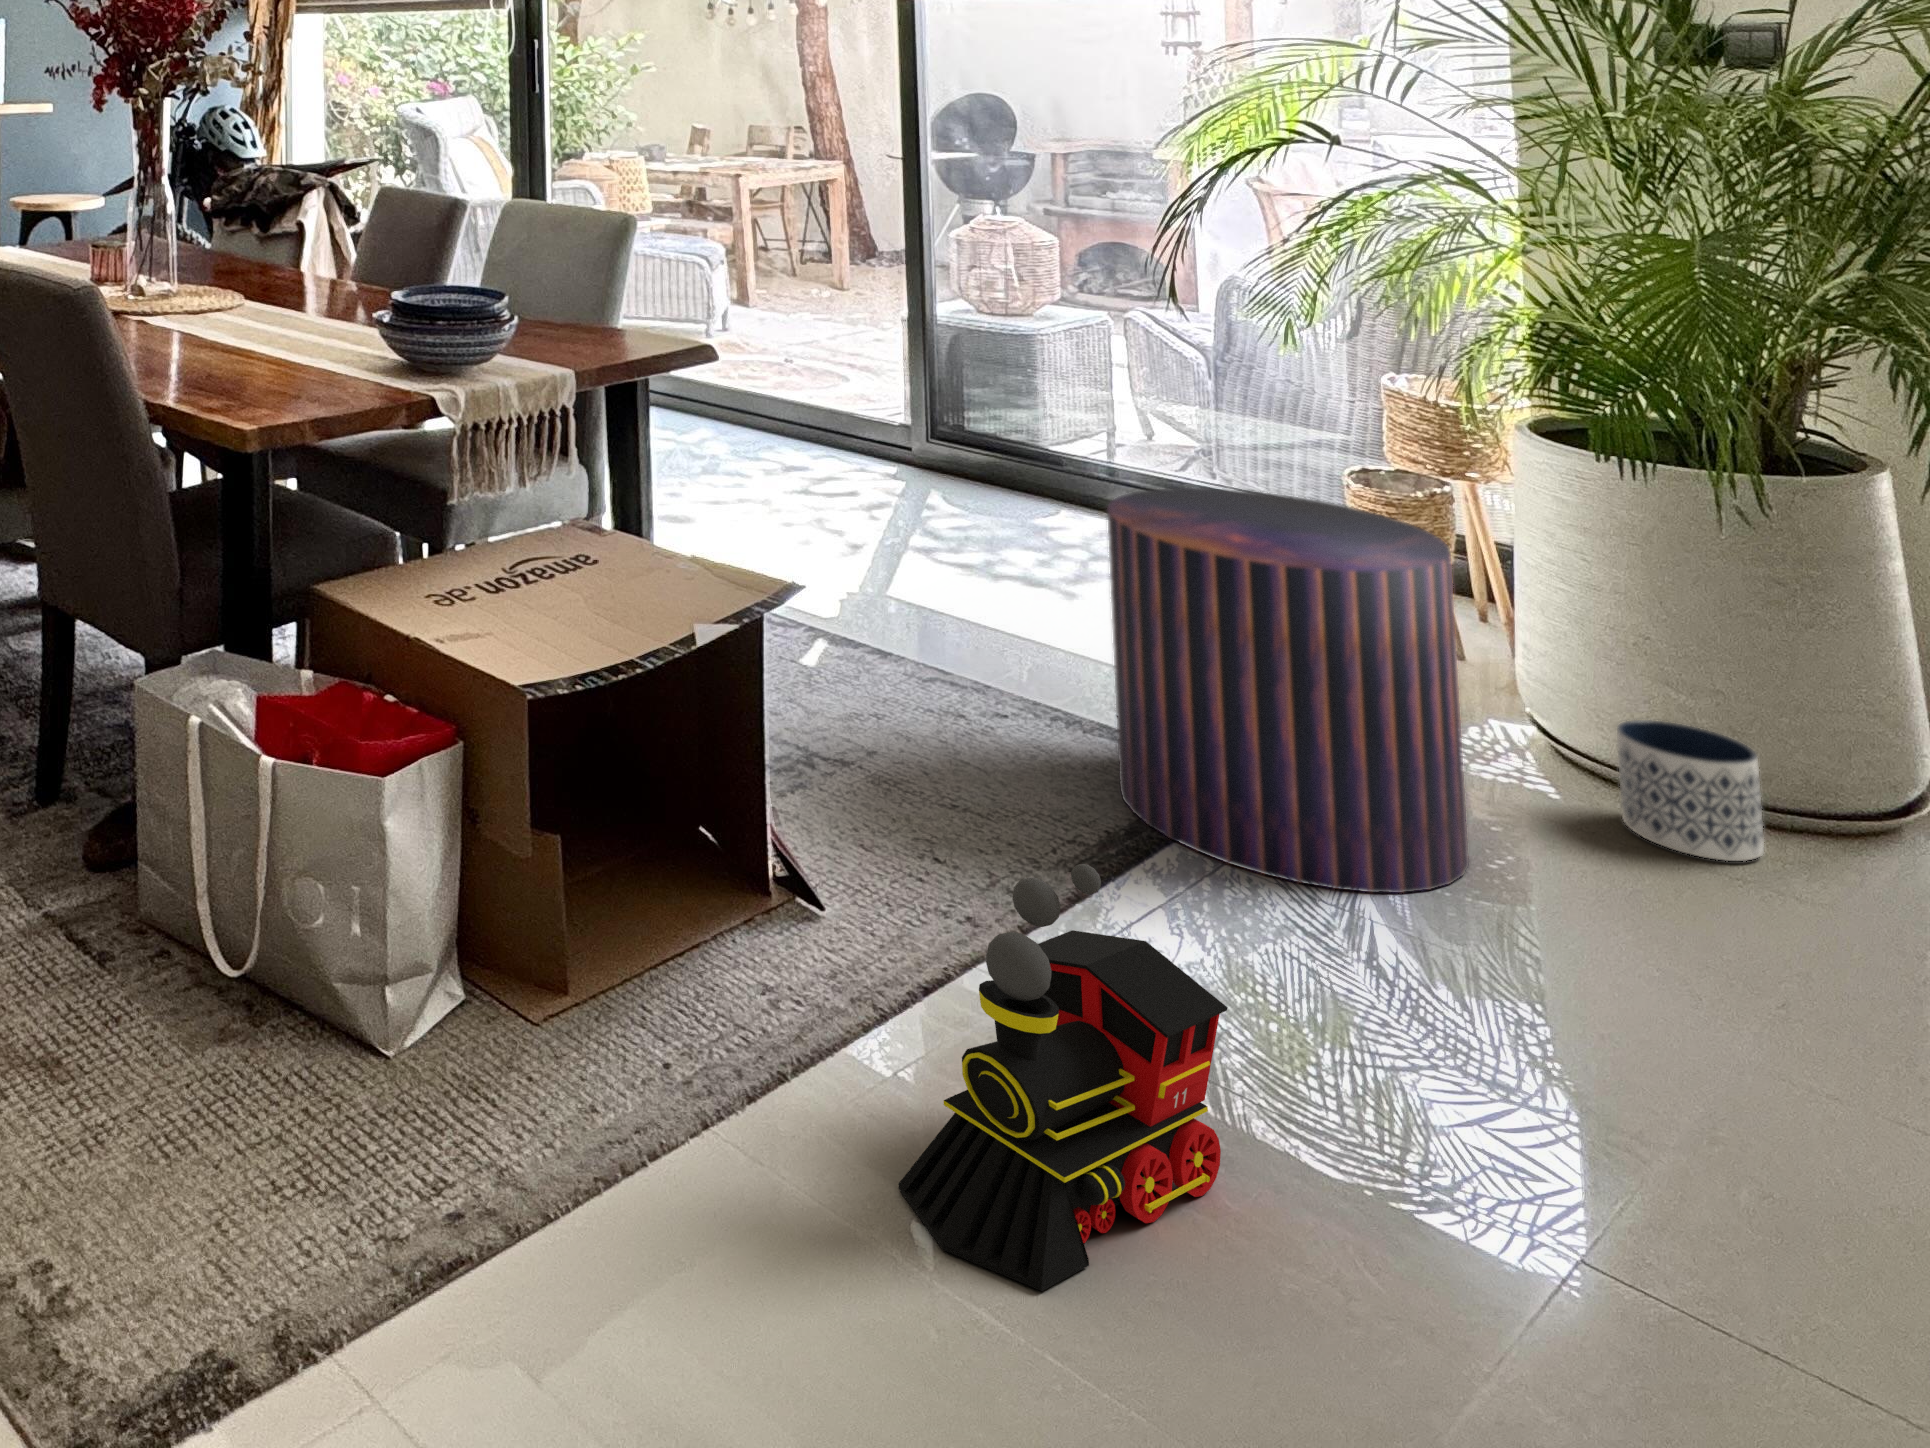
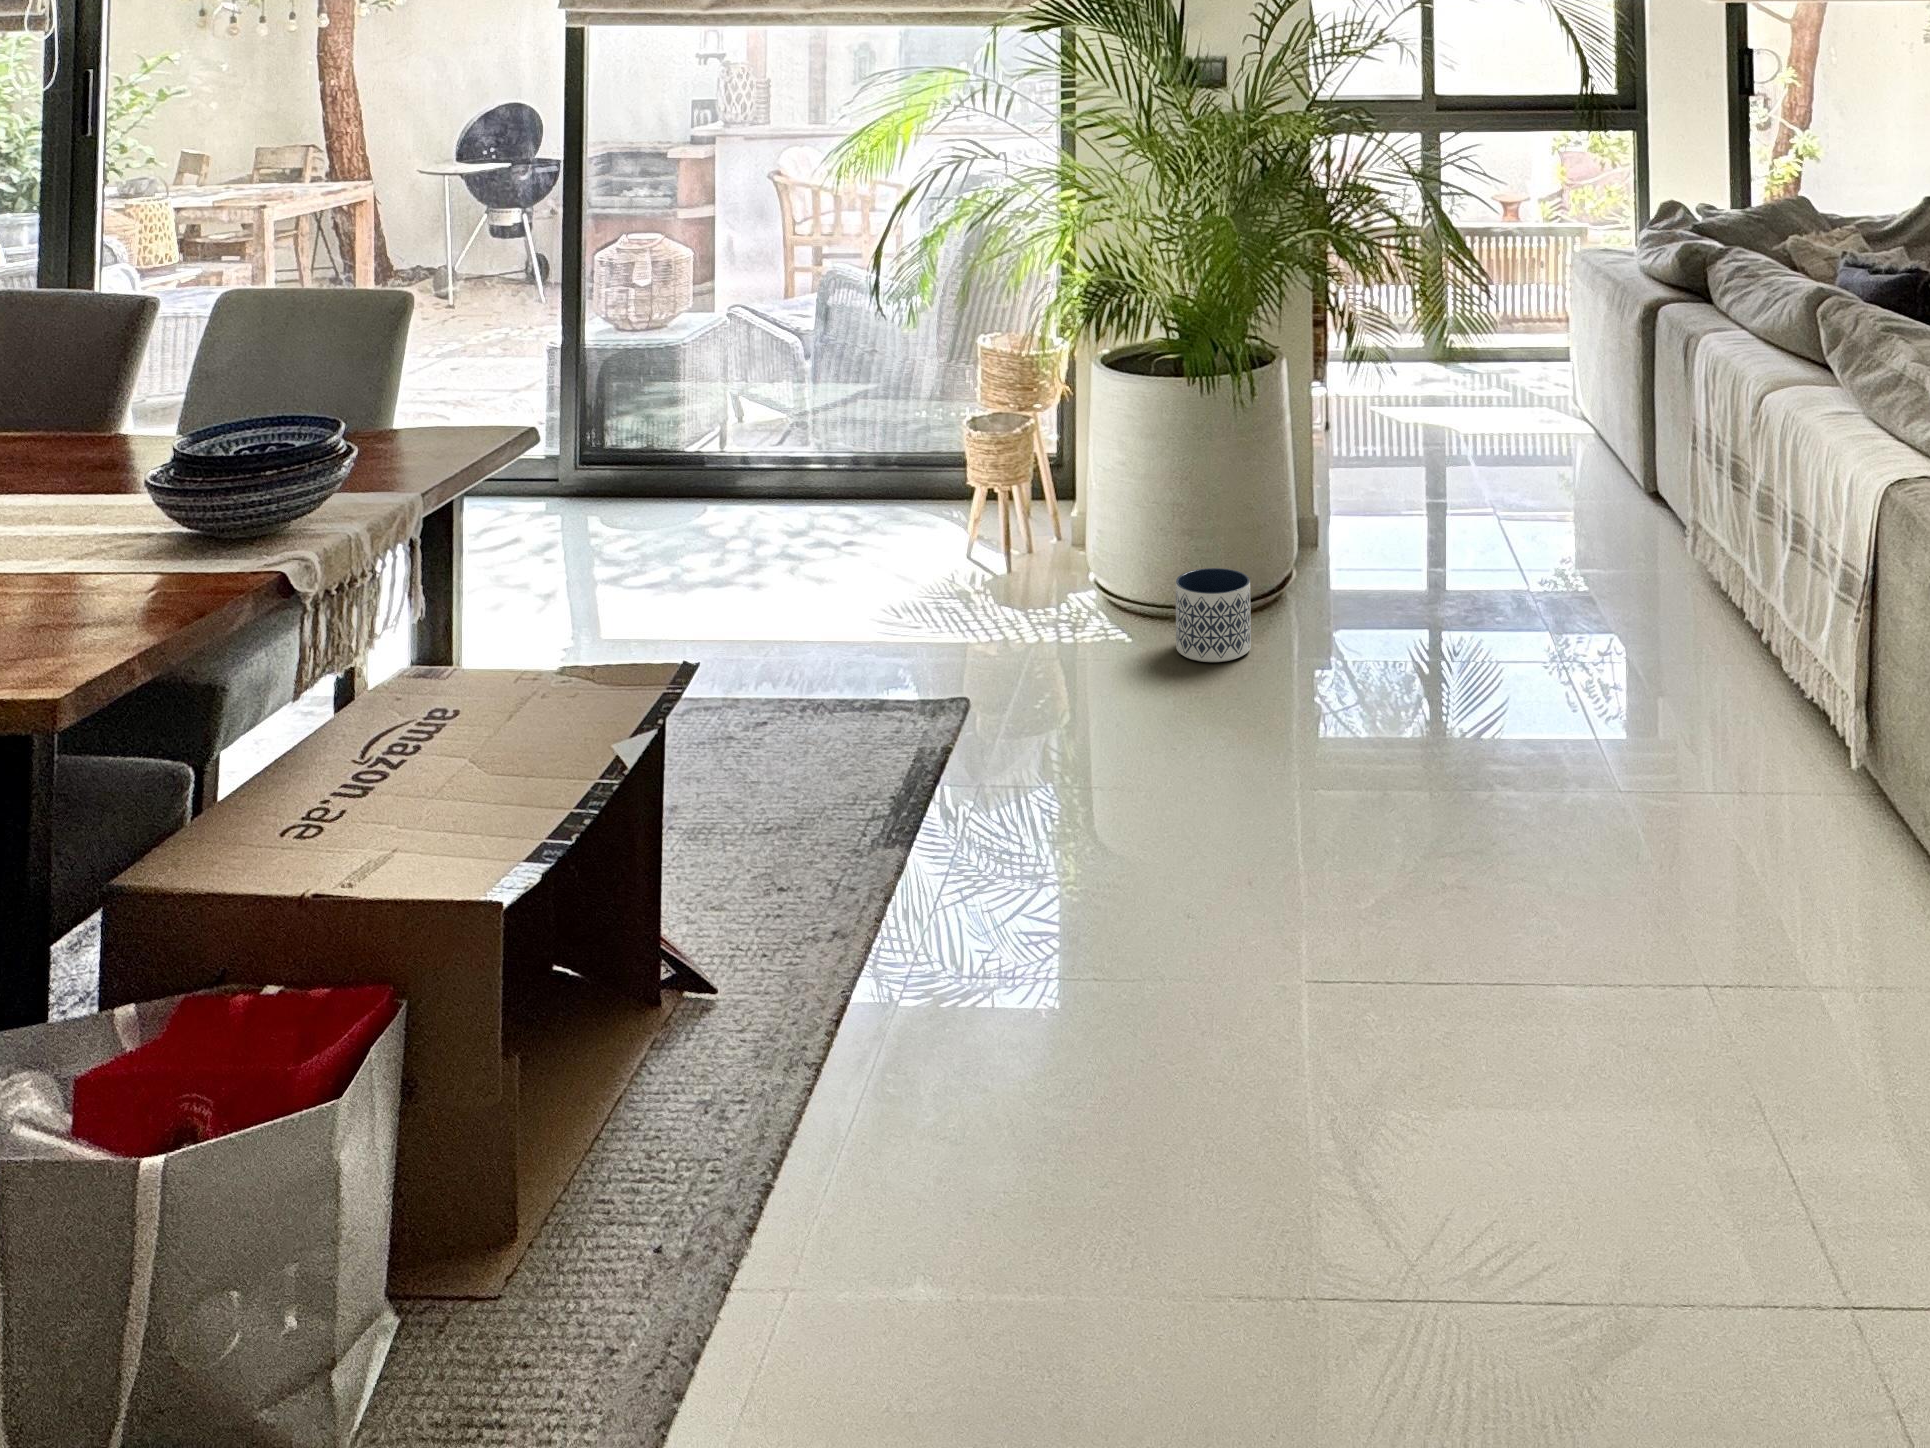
pouf: present [1107,488,1469,893] -> none [878,460,1120,792]
toy train: present [898,864,1228,1291] -> none [917,848,1128,1269]

